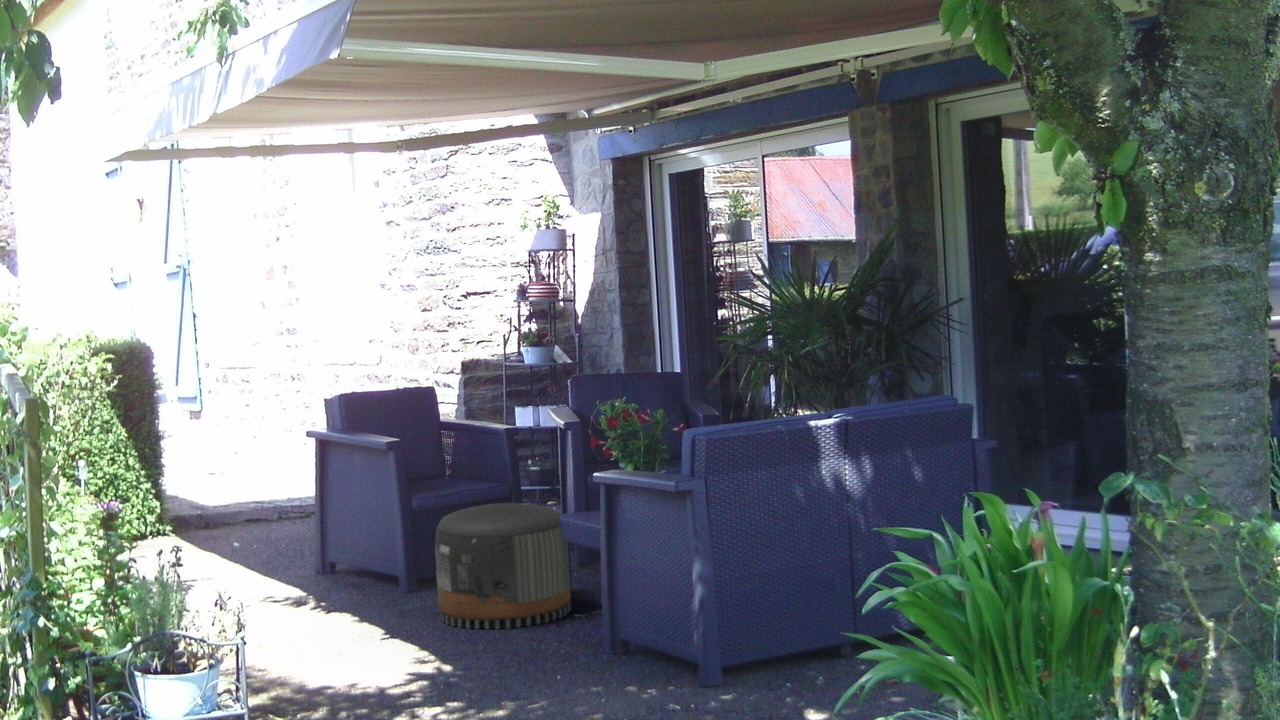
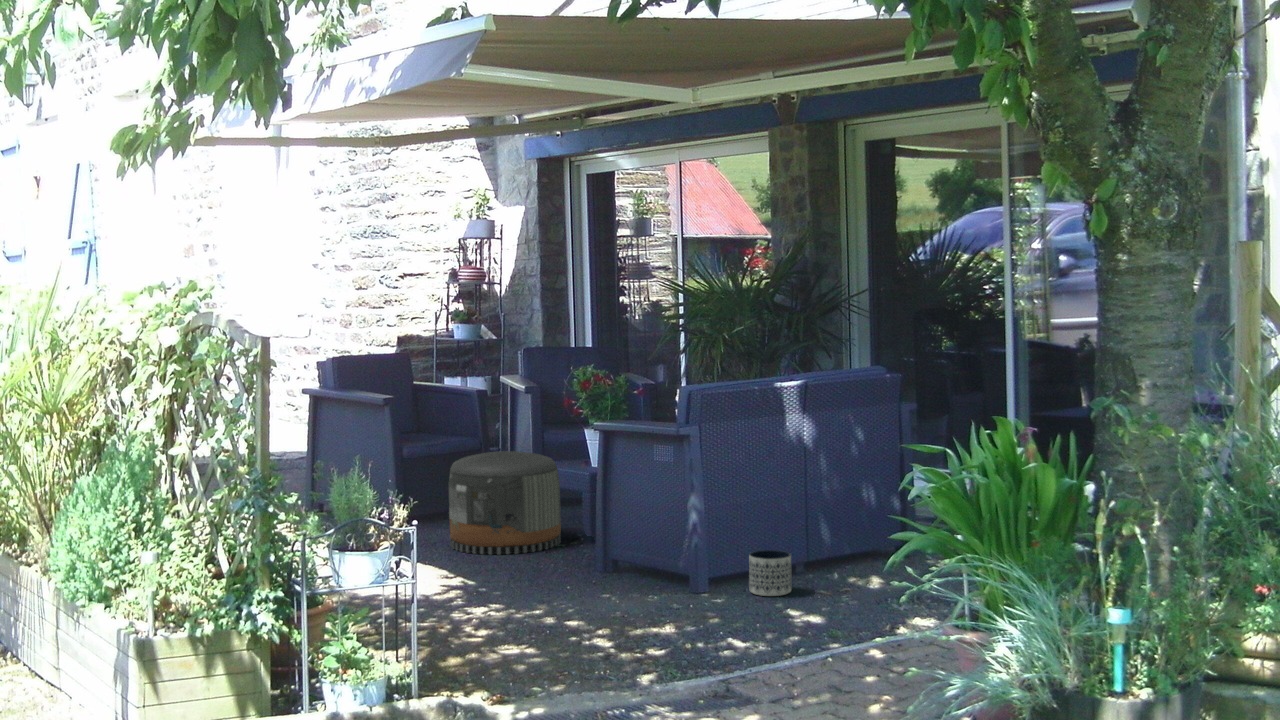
planter: none [749,639,805,700] -> present [749,550,792,596]

